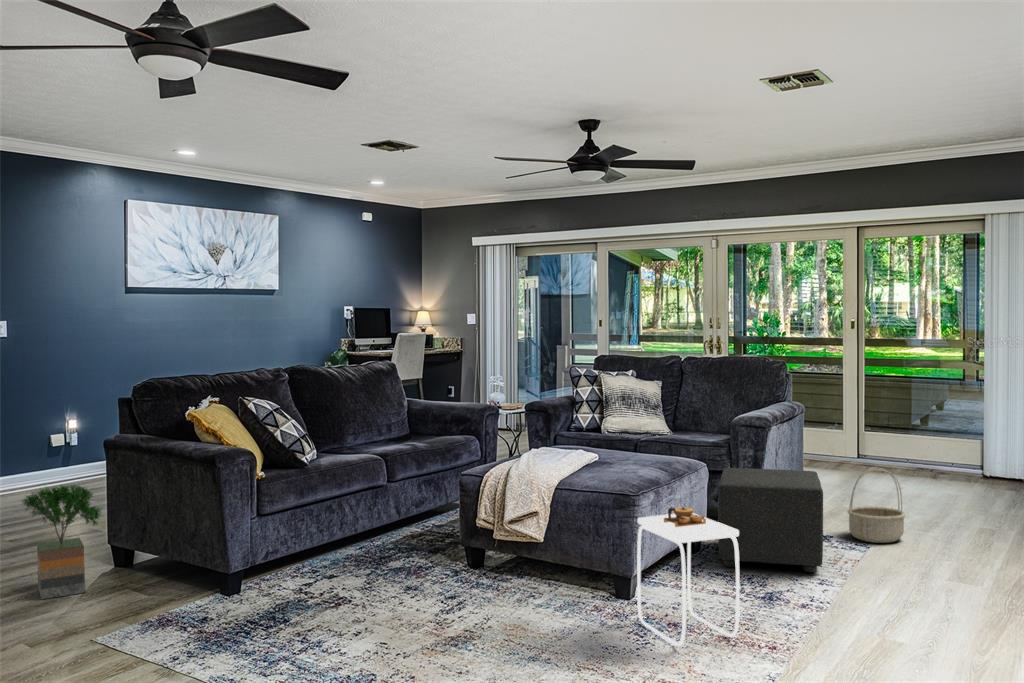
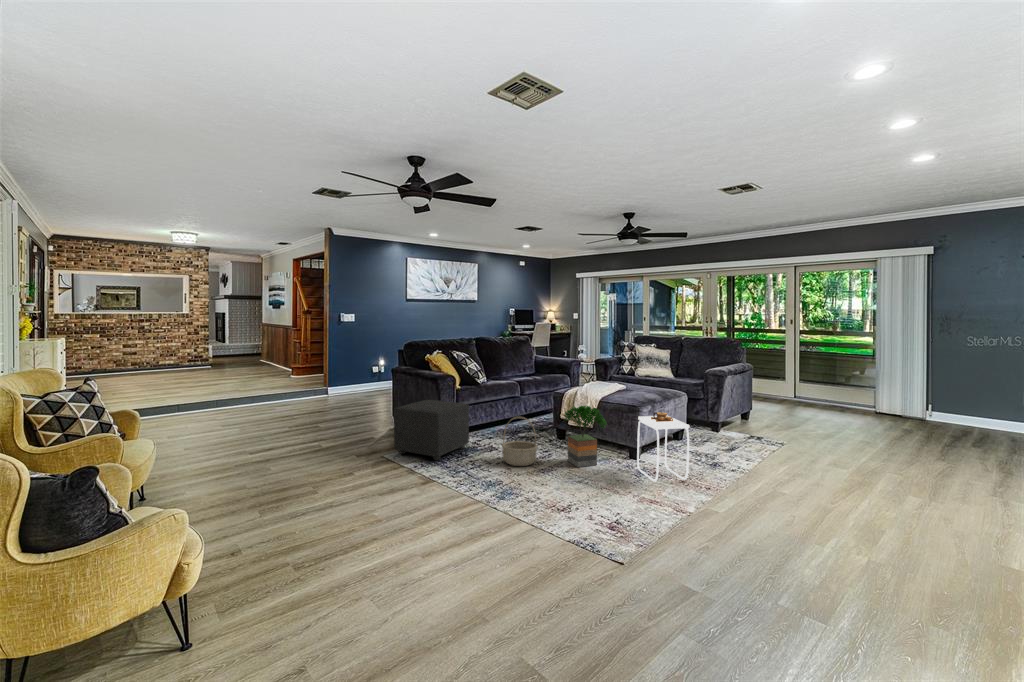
ottoman: present [718,468,823,572] -> present [394,400,469,460]
basket: present [848,468,905,543] -> present [502,416,537,466]
potted tree: present [22,485,101,599] -> present [565,406,606,467]

